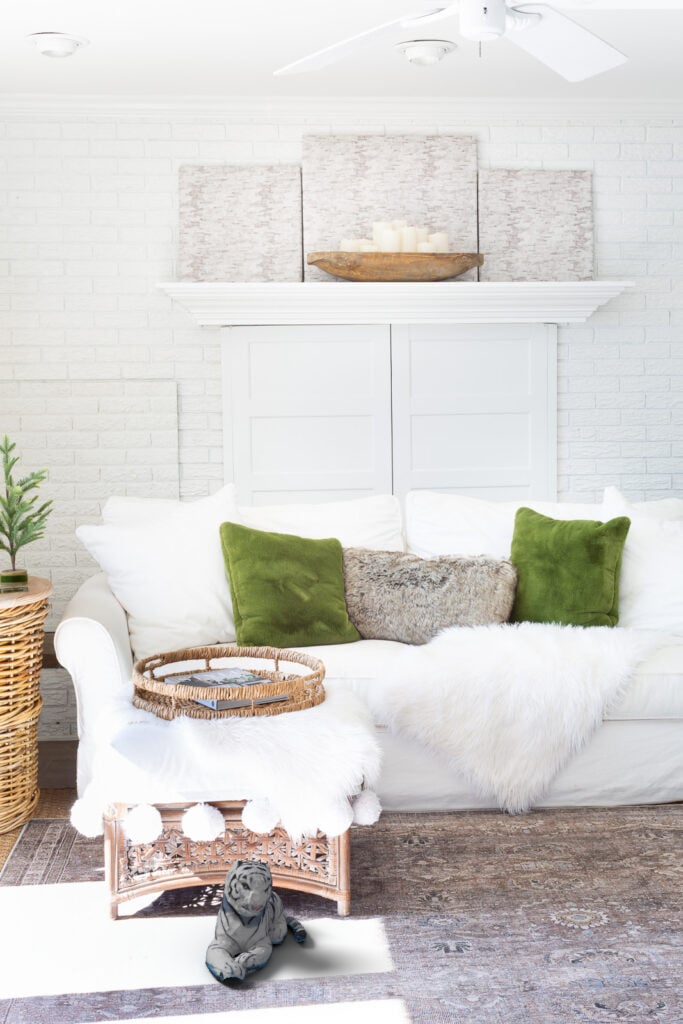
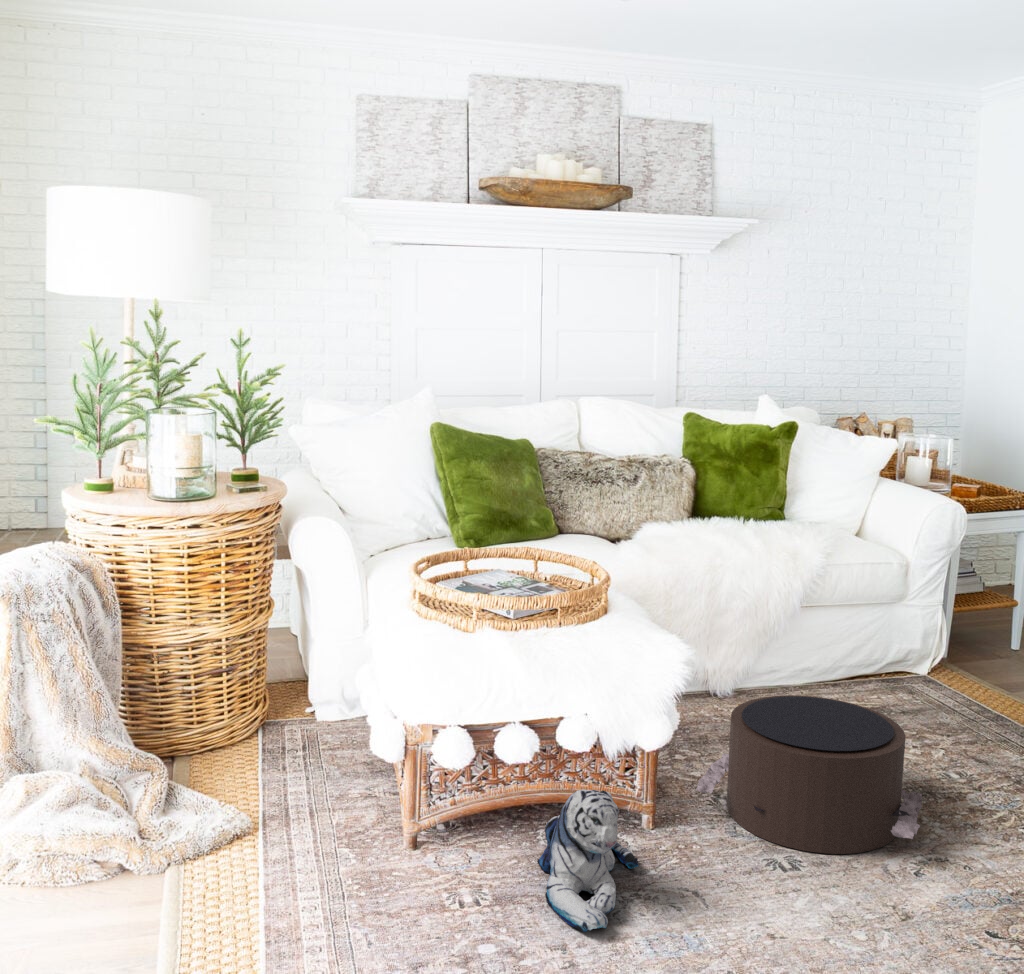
pouf: none [394,798,619,943] -> present [696,695,922,854]

